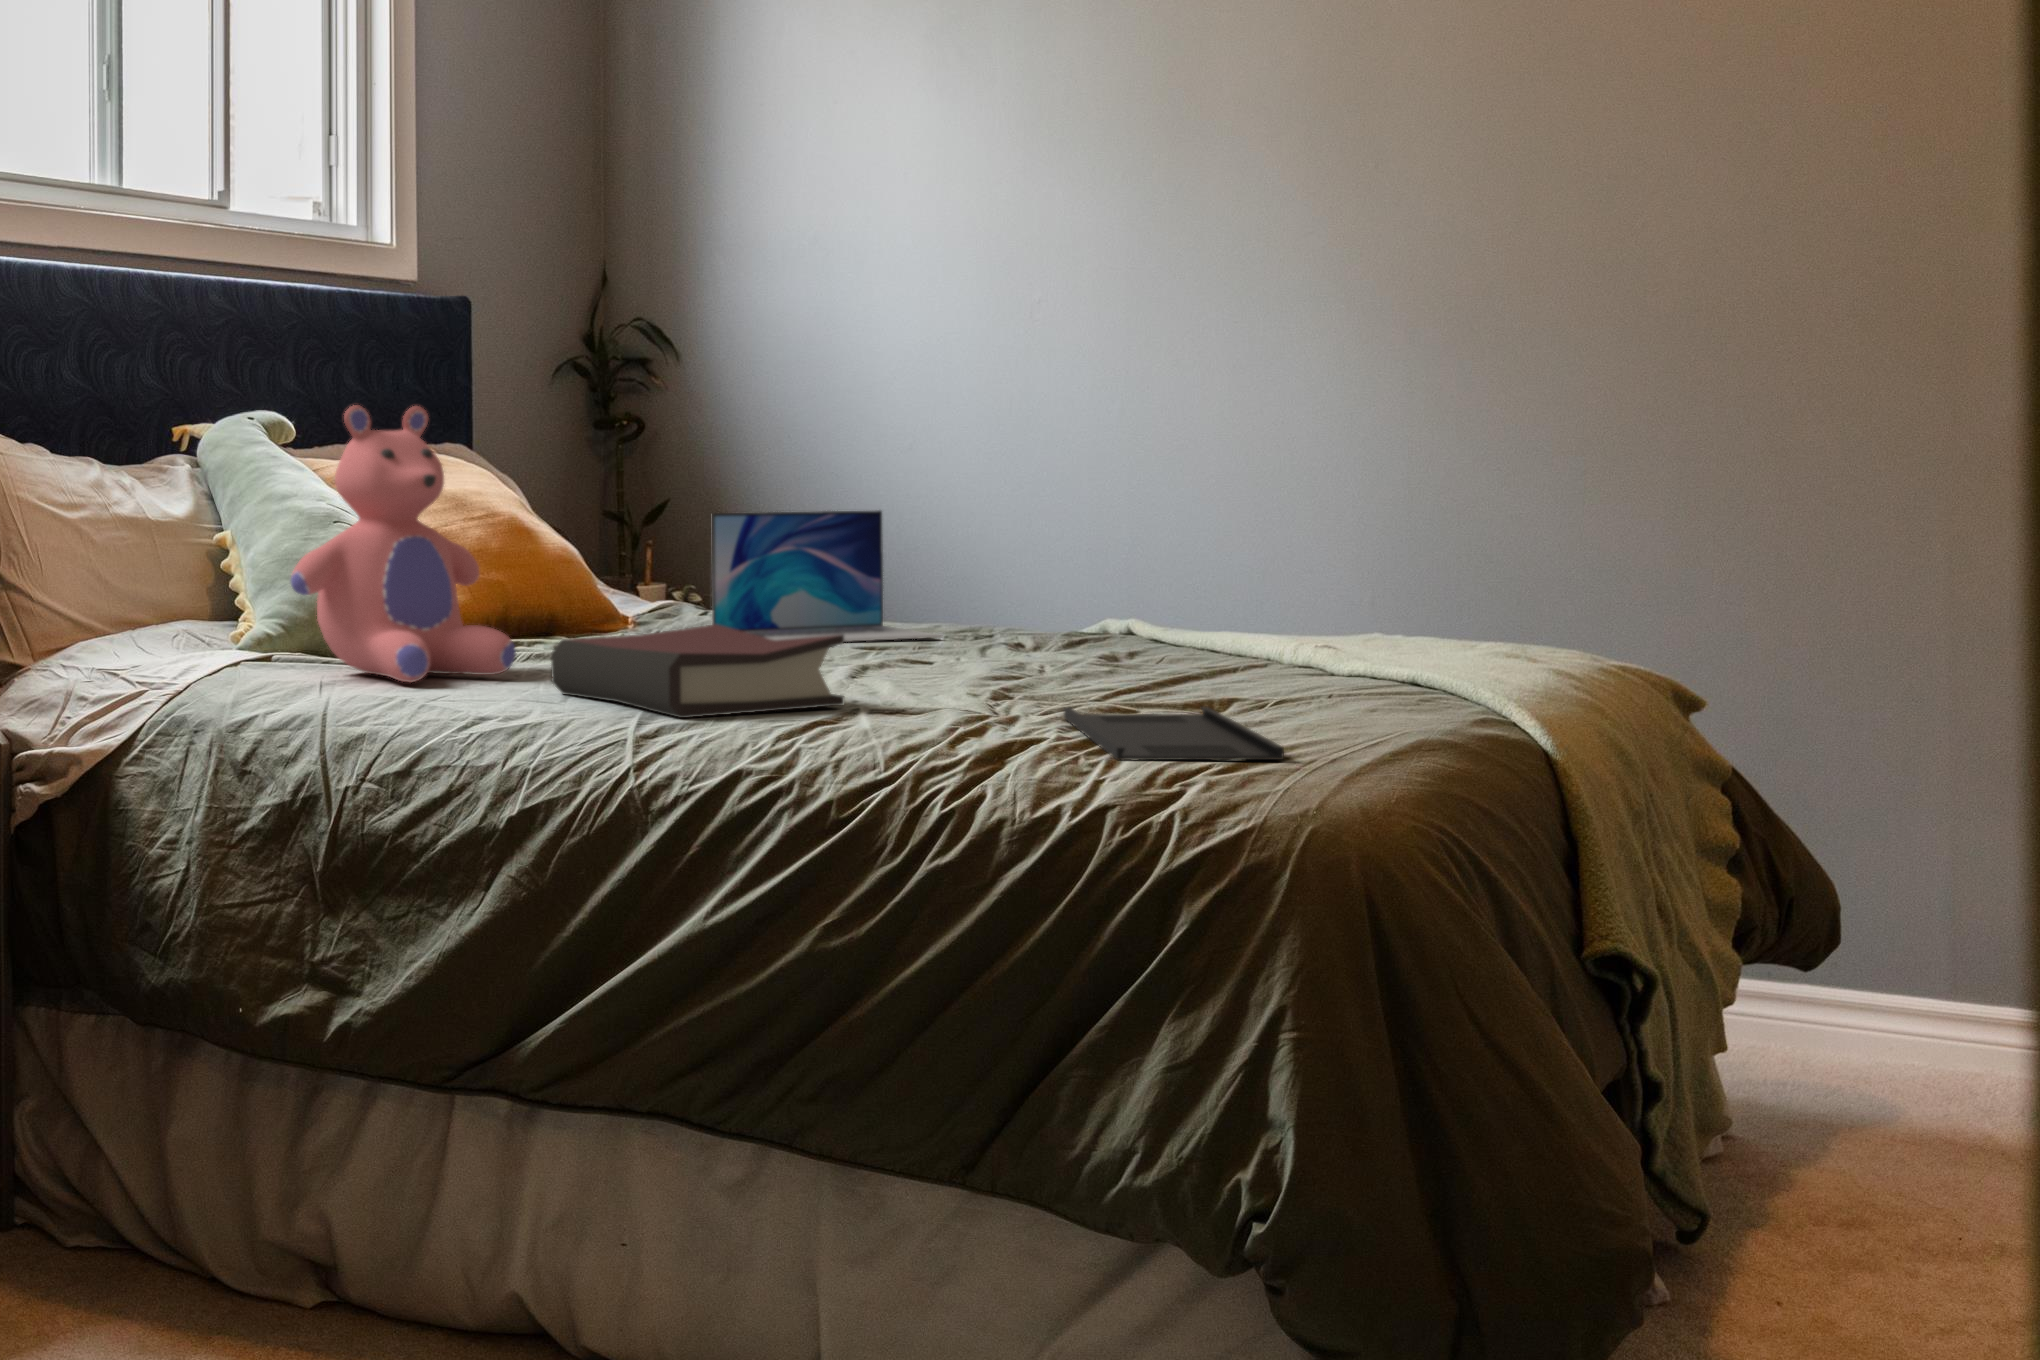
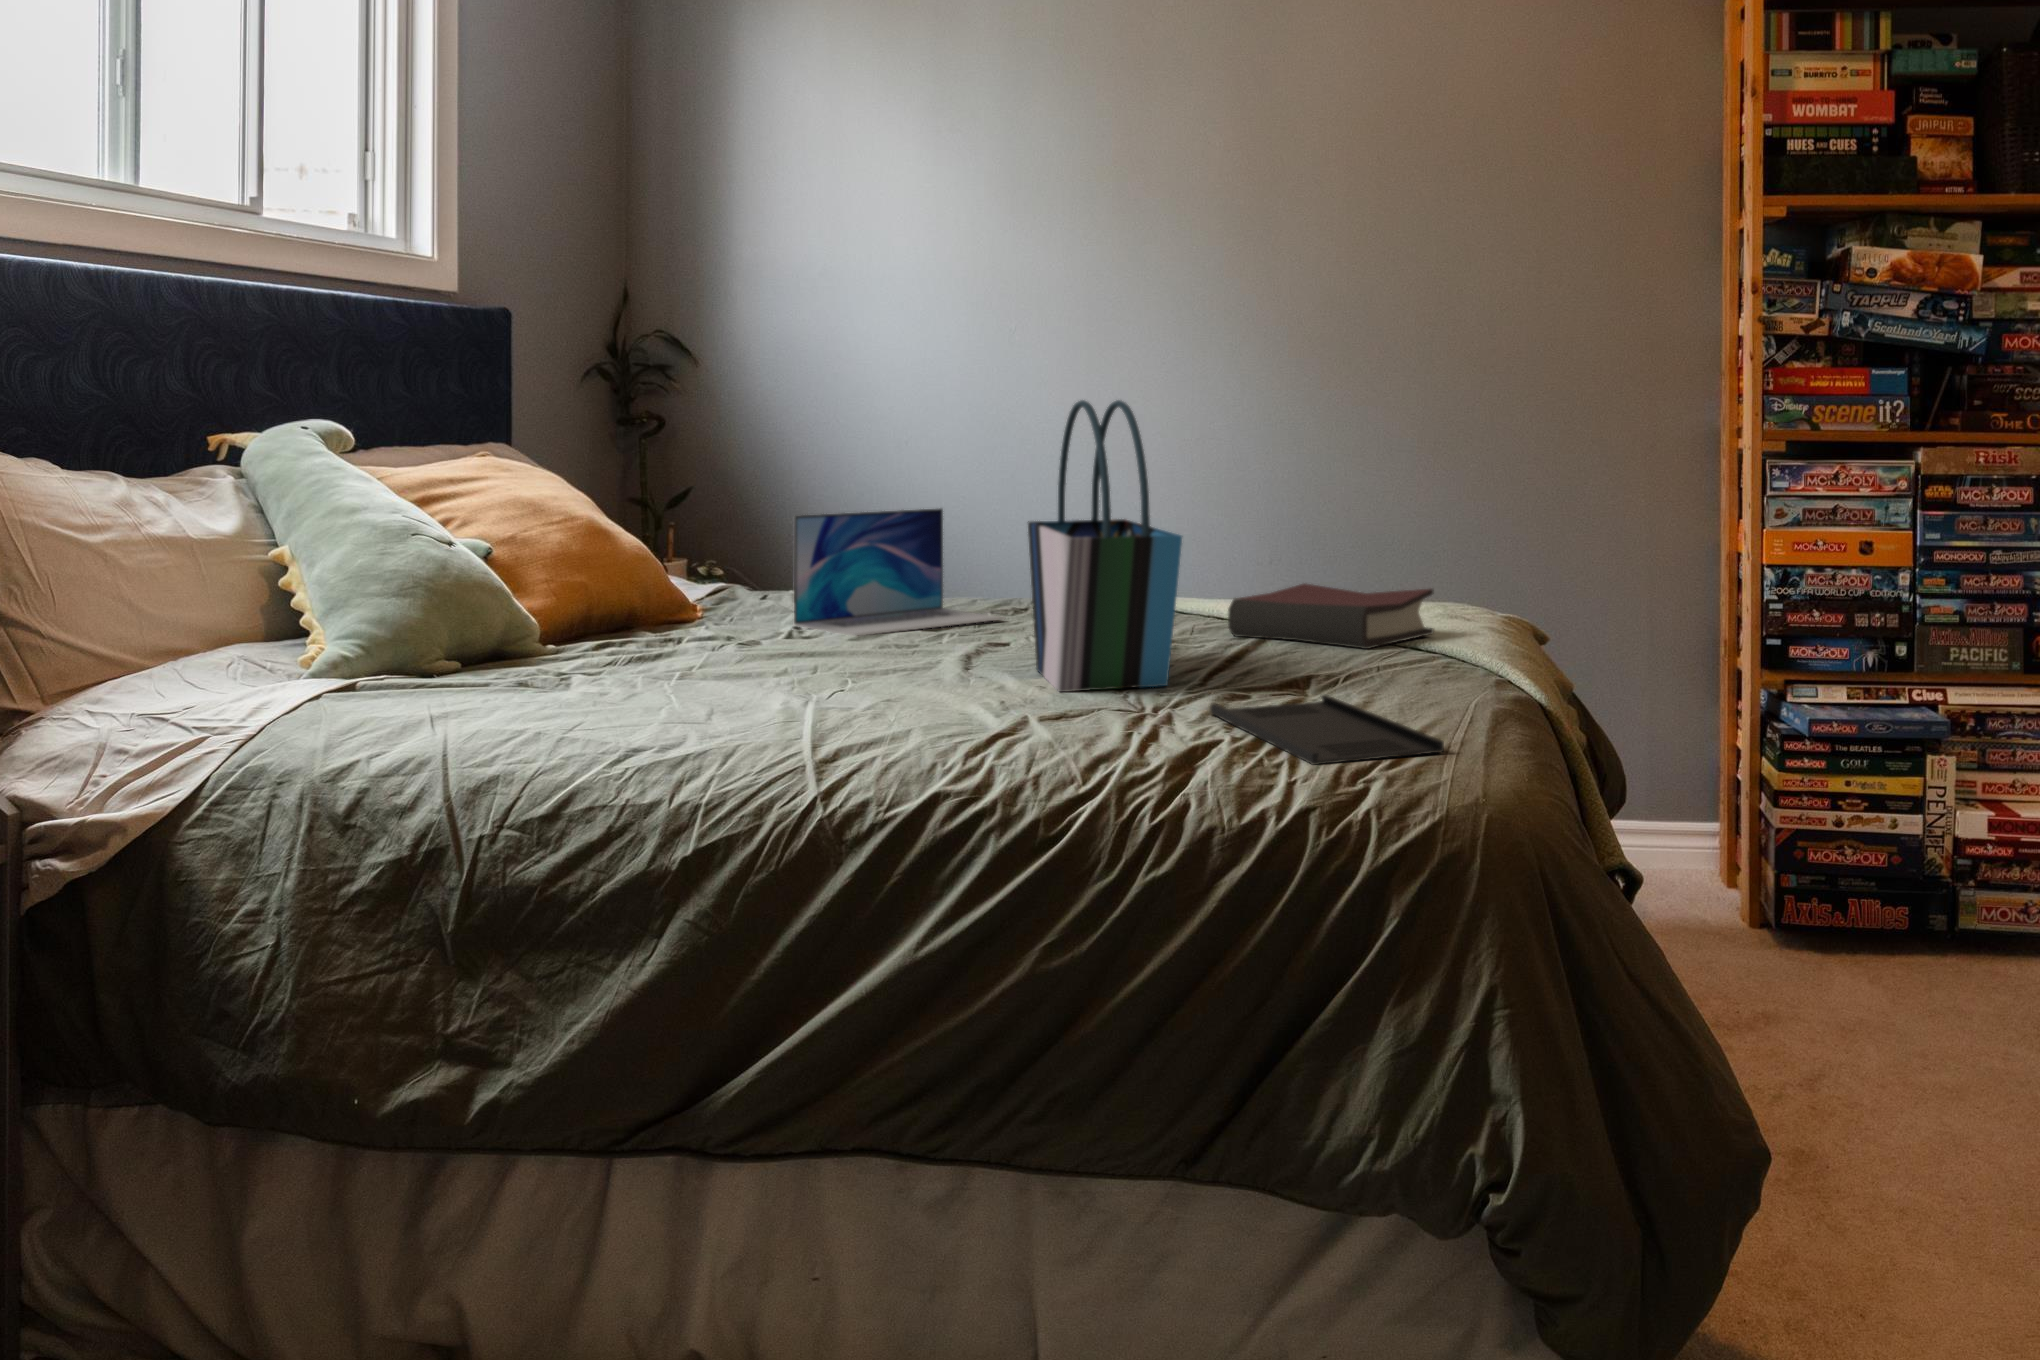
tote bag: none [920,370,1052,696] -> present [1028,400,1182,692]
teddy bear: present [291,405,516,682] -> none [399,428,652,714]
hardback book: present [551,624,844,718] -> present [1228,584,1434,649]

